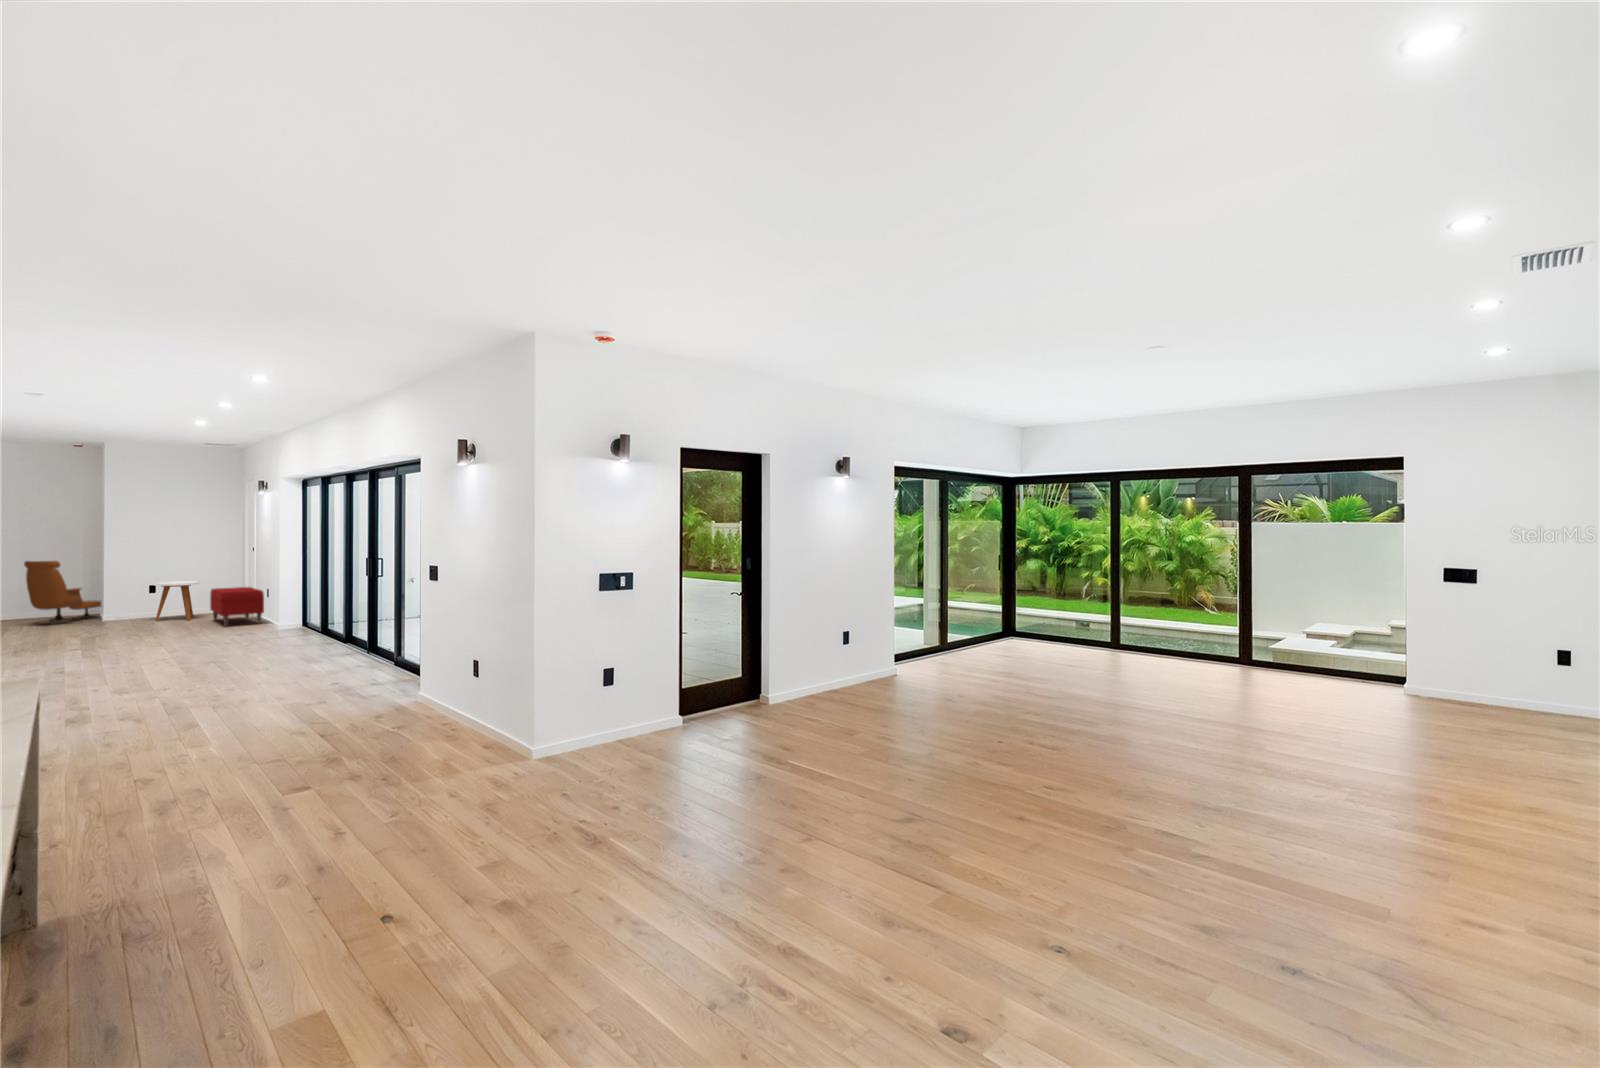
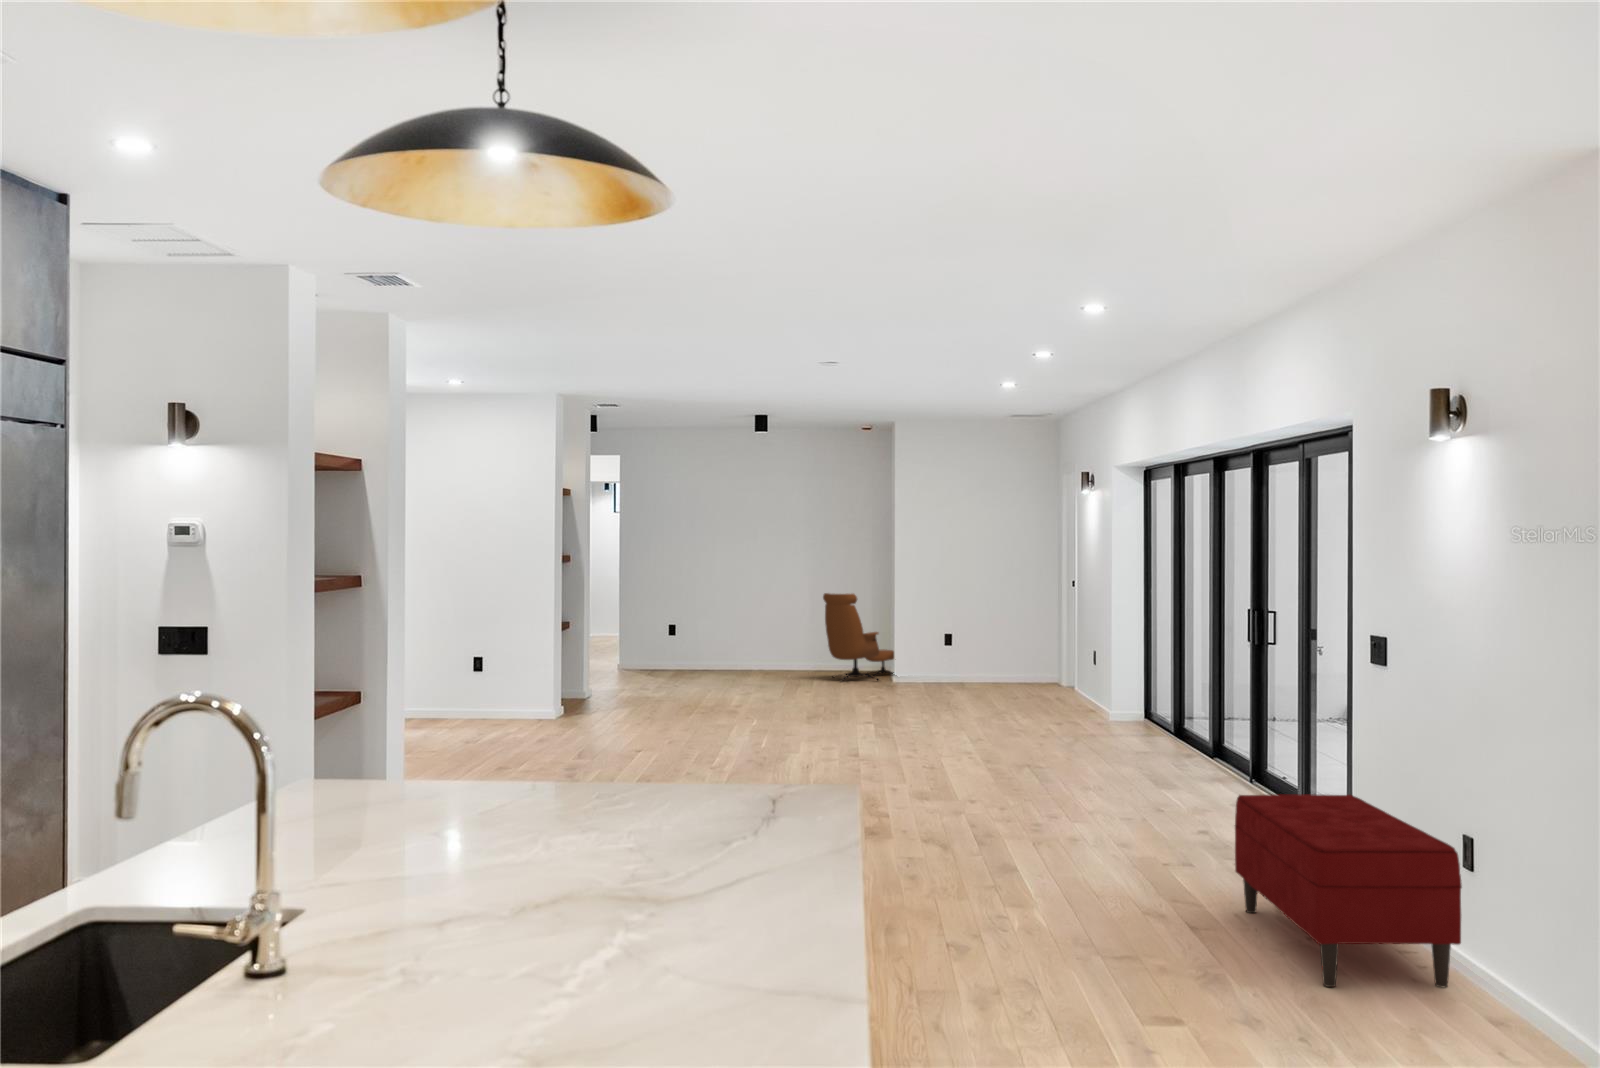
side table: present [153,581,199,621] -> none [954,628,1007,689]
bench: present [210,587,264,626] -> present [1235,794,1462,987]

